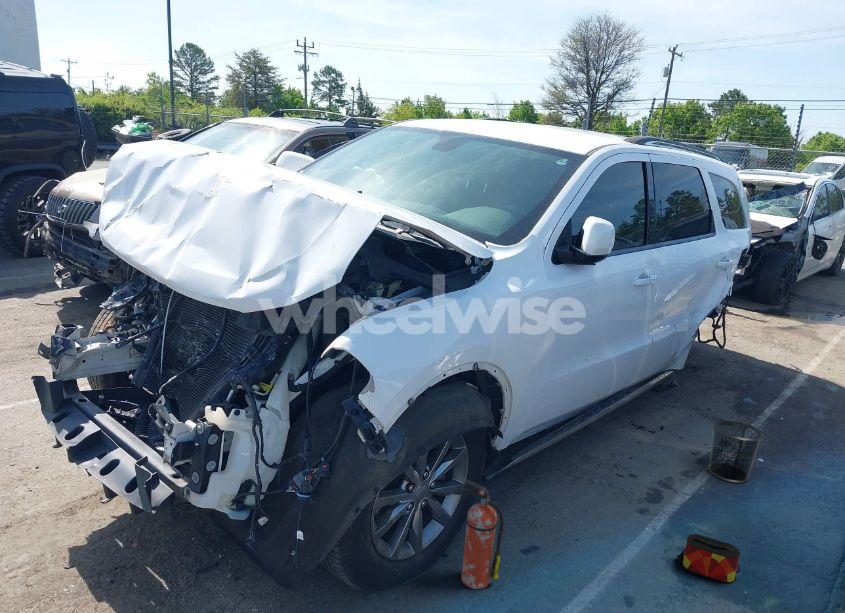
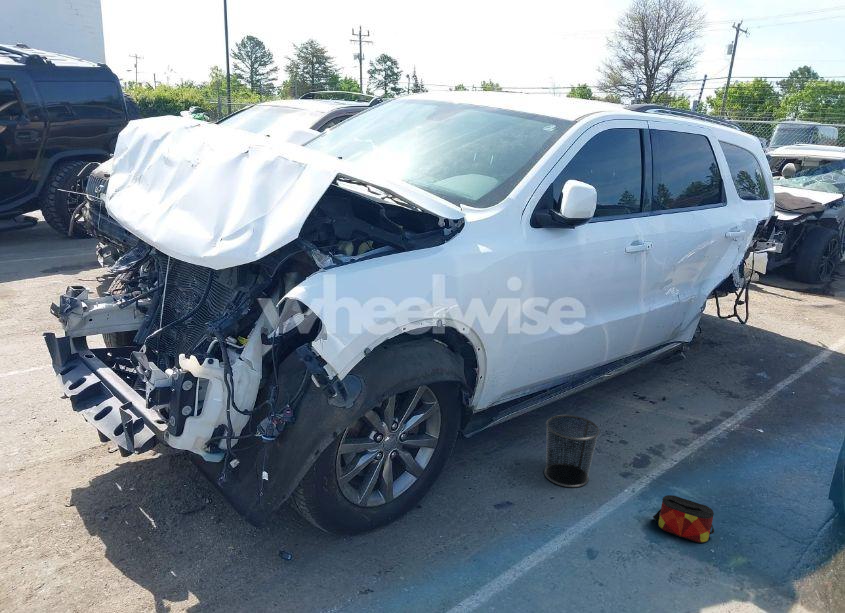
waste bin: present [708,420,763,483] -> present [544,415,600,487]
fire extinguisher: present [459,480,504,589] -> none [431,434,473,539]

